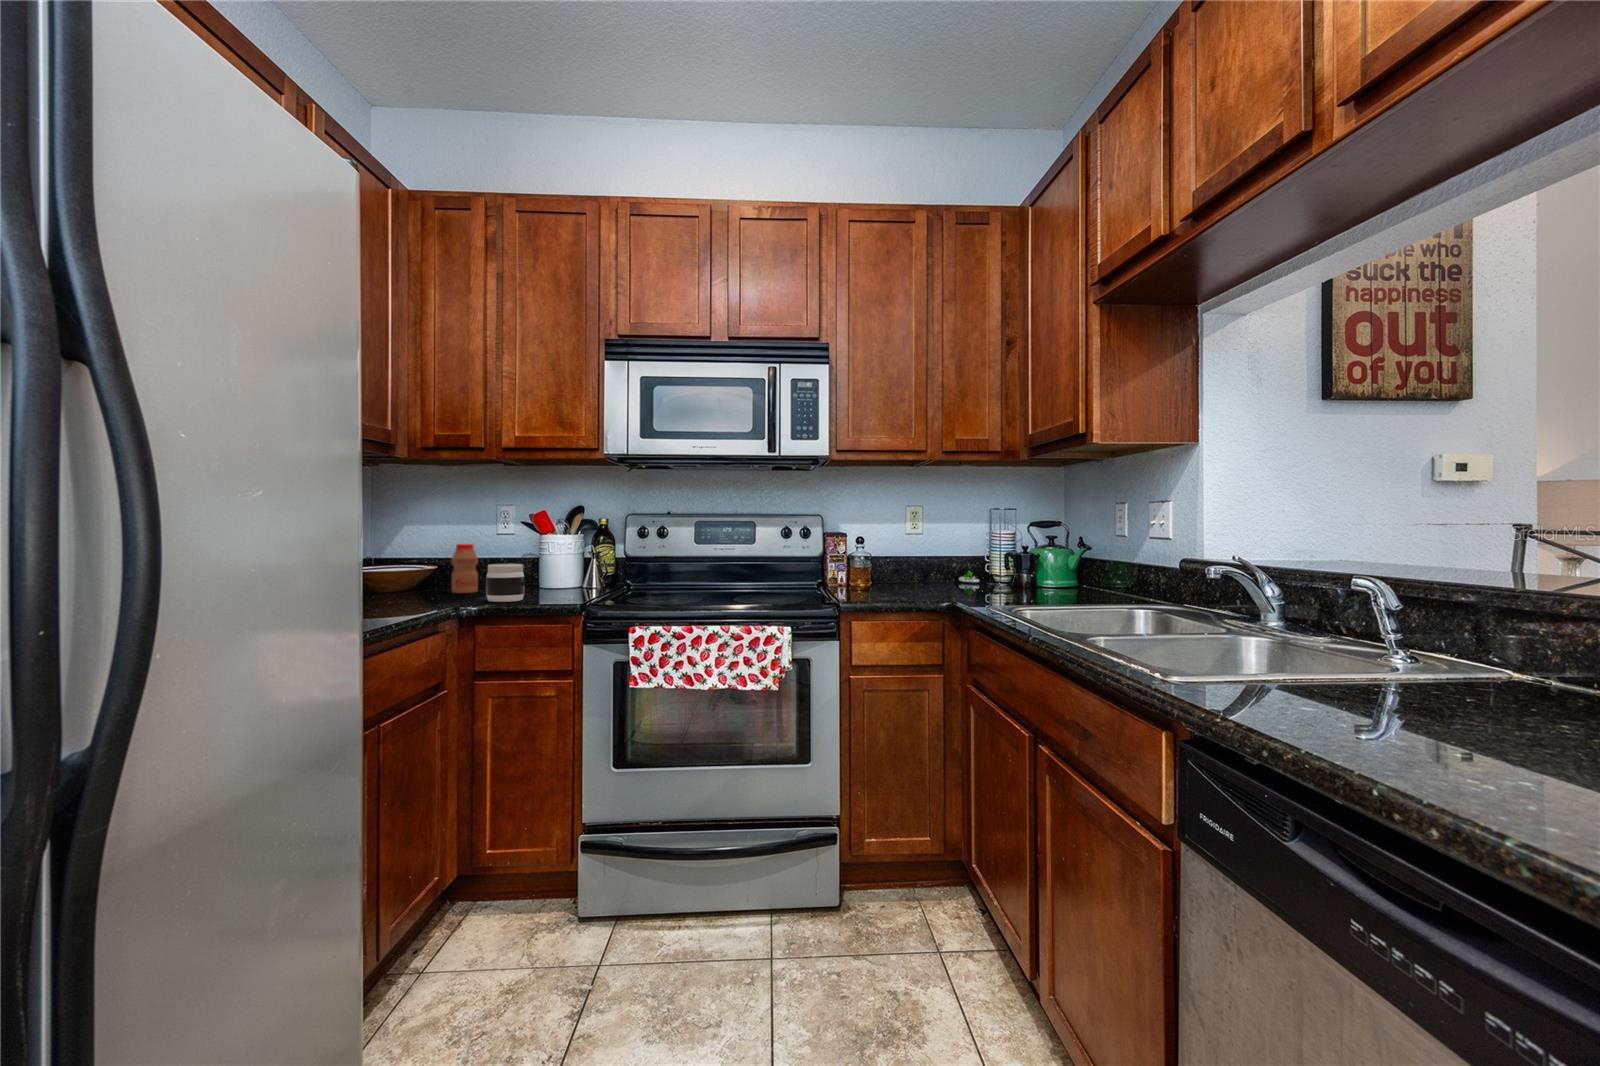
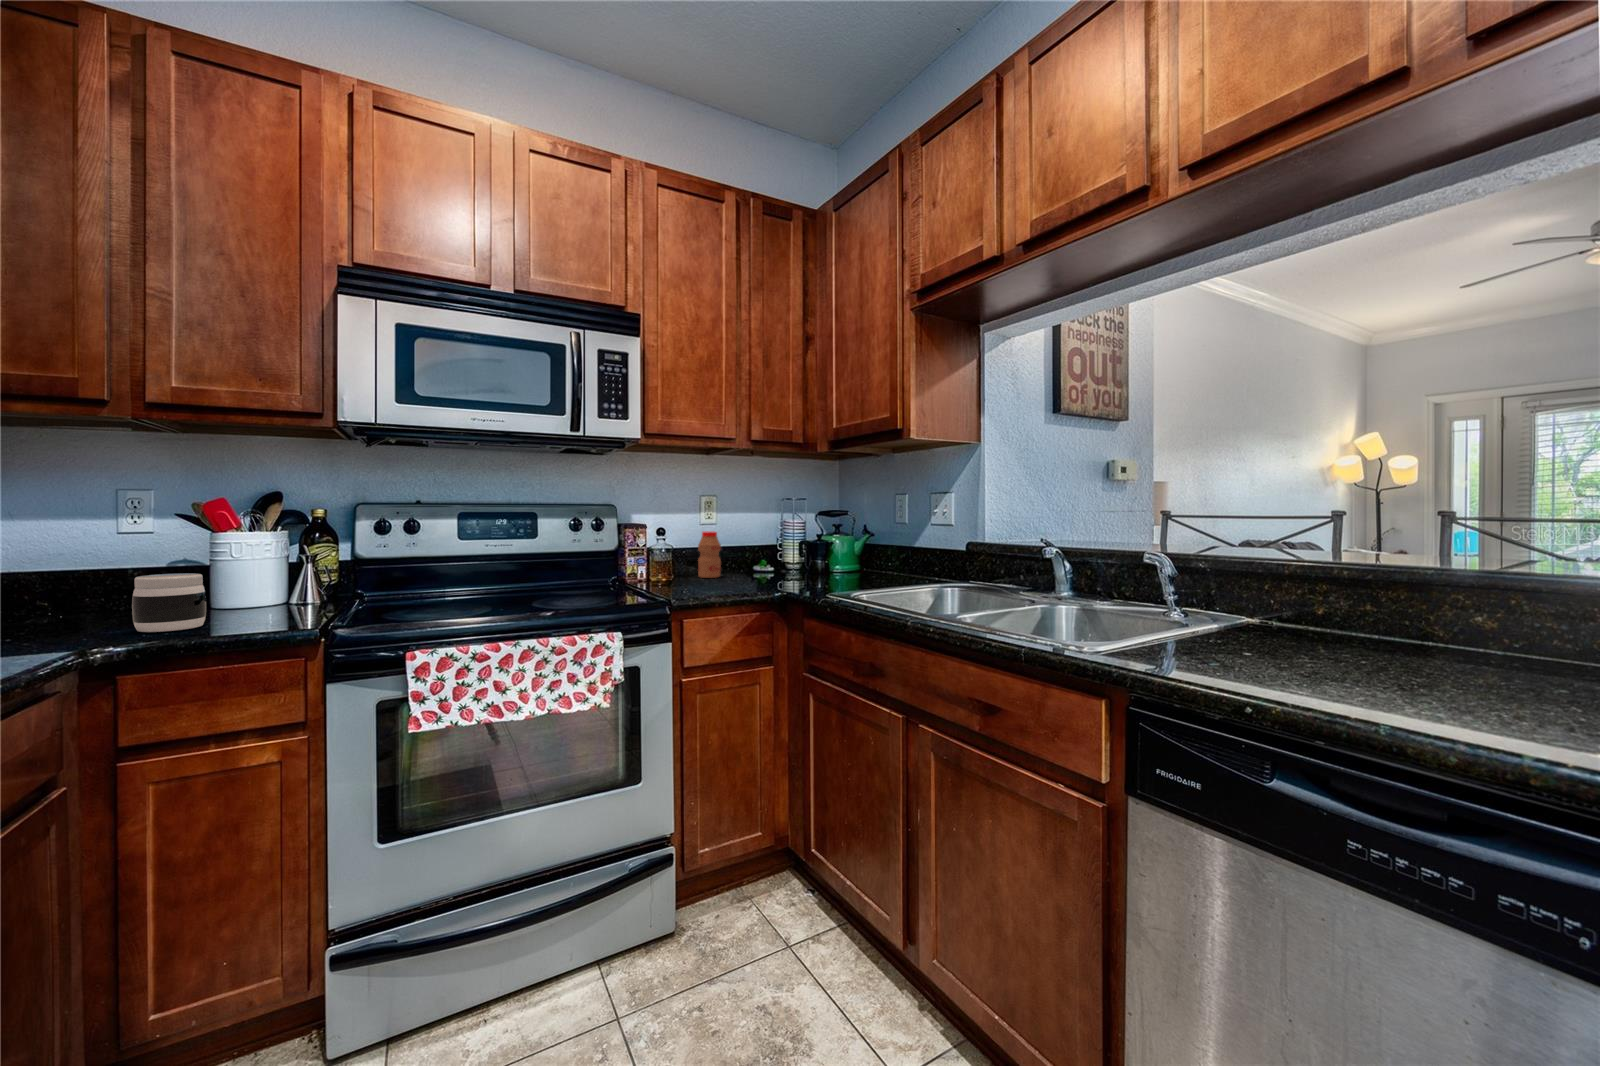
bottle: present [452,544,478,593] -> present [698,531,721,578]

